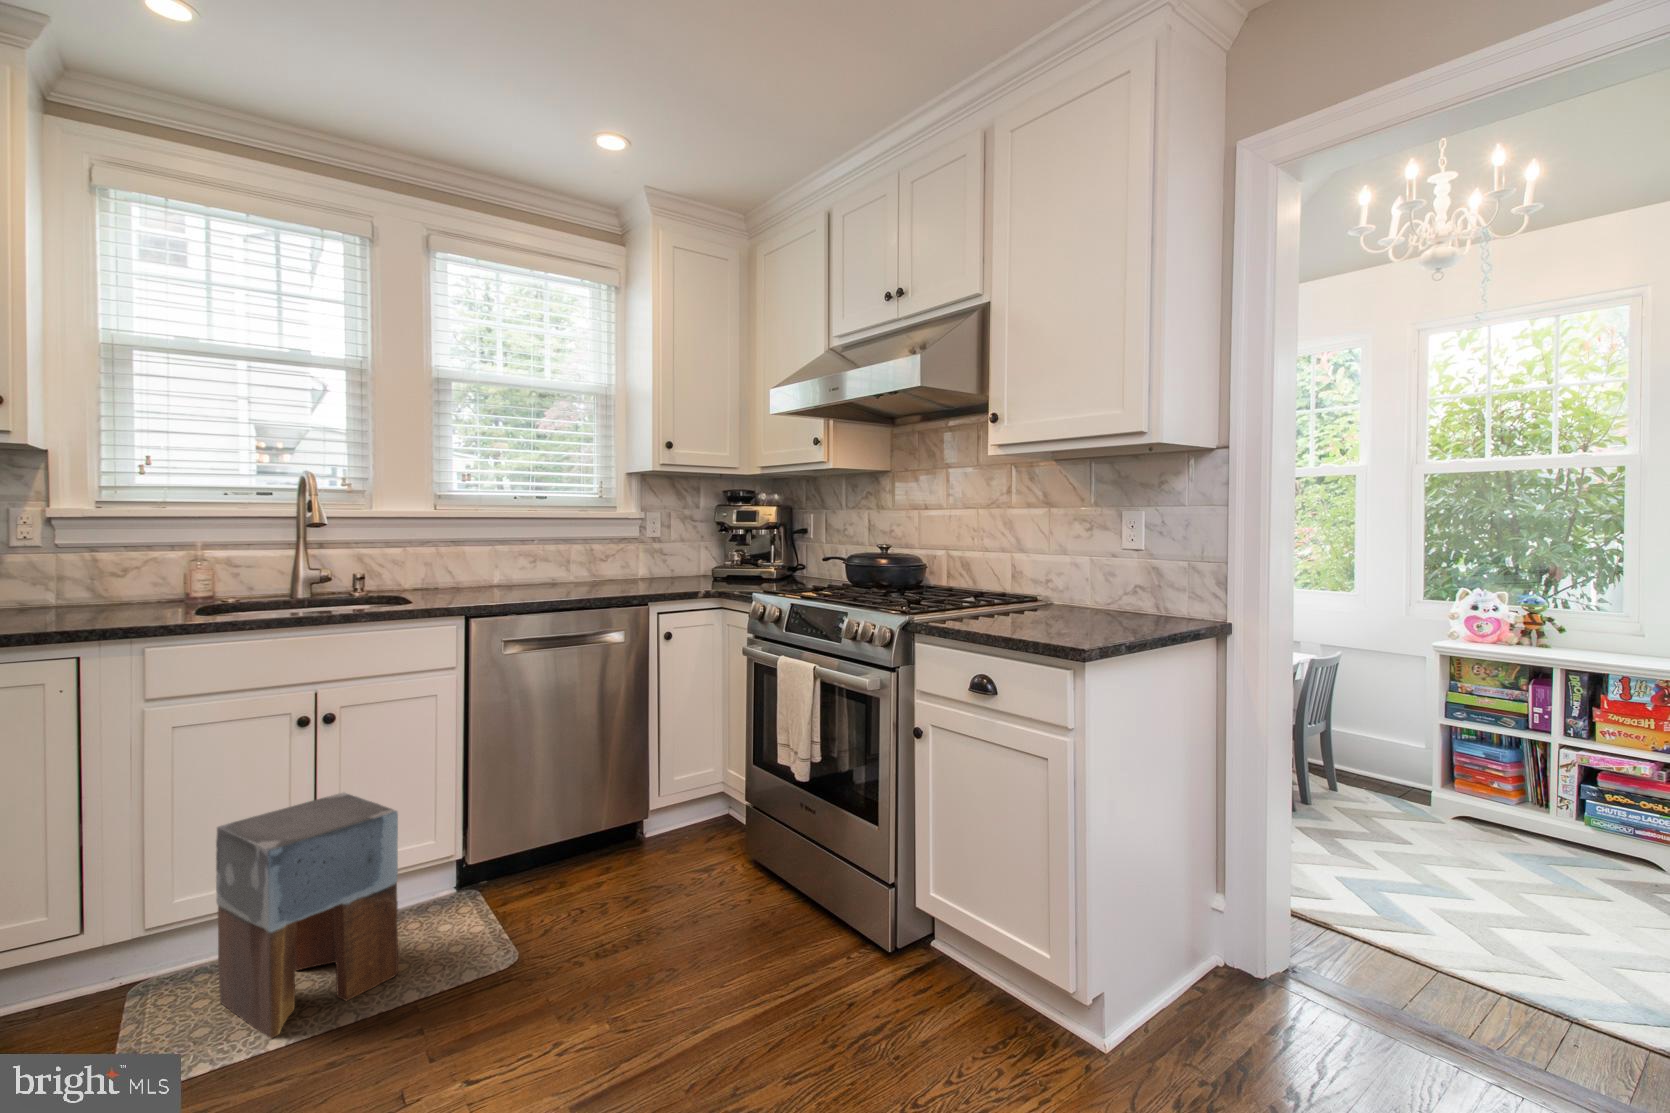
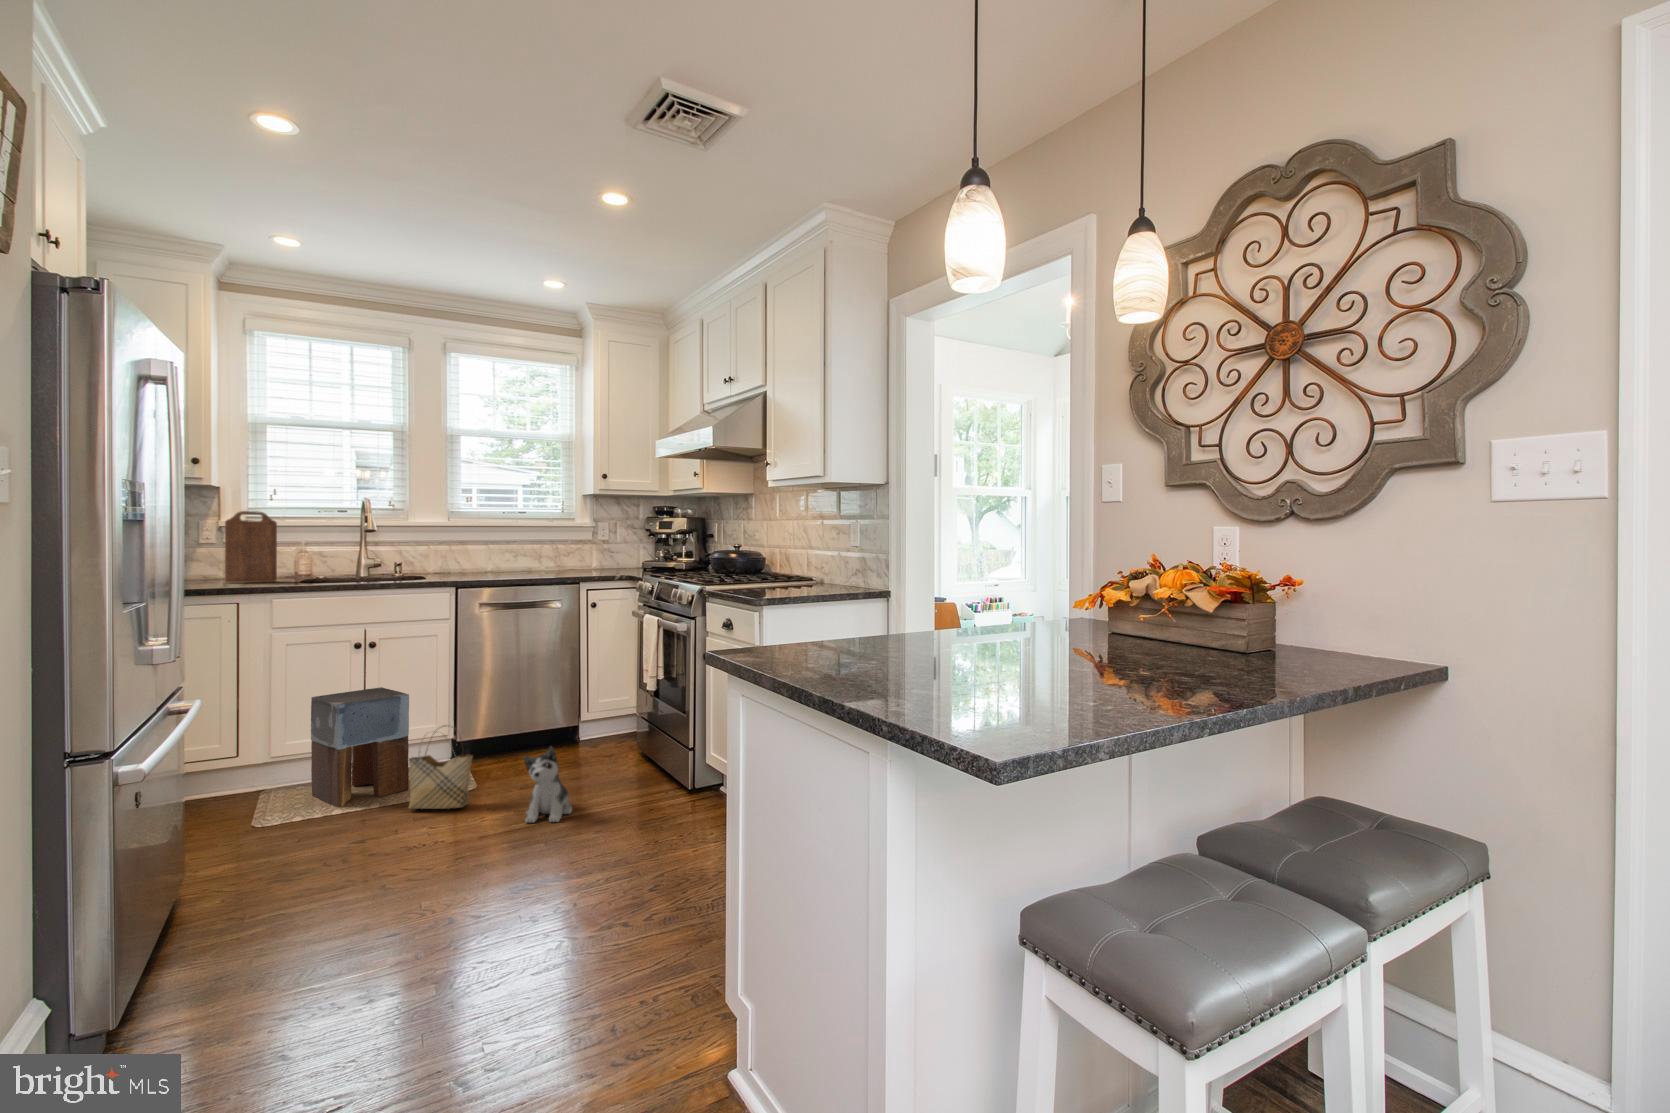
cutting board: none [50,490,152,616] -> present [225,511,277,582]
woven basket: none [407,873,526,1042] -> present [409,731,473,809]
plush toy: none [632,919,715,1071] -> present [524,747,572,823]

